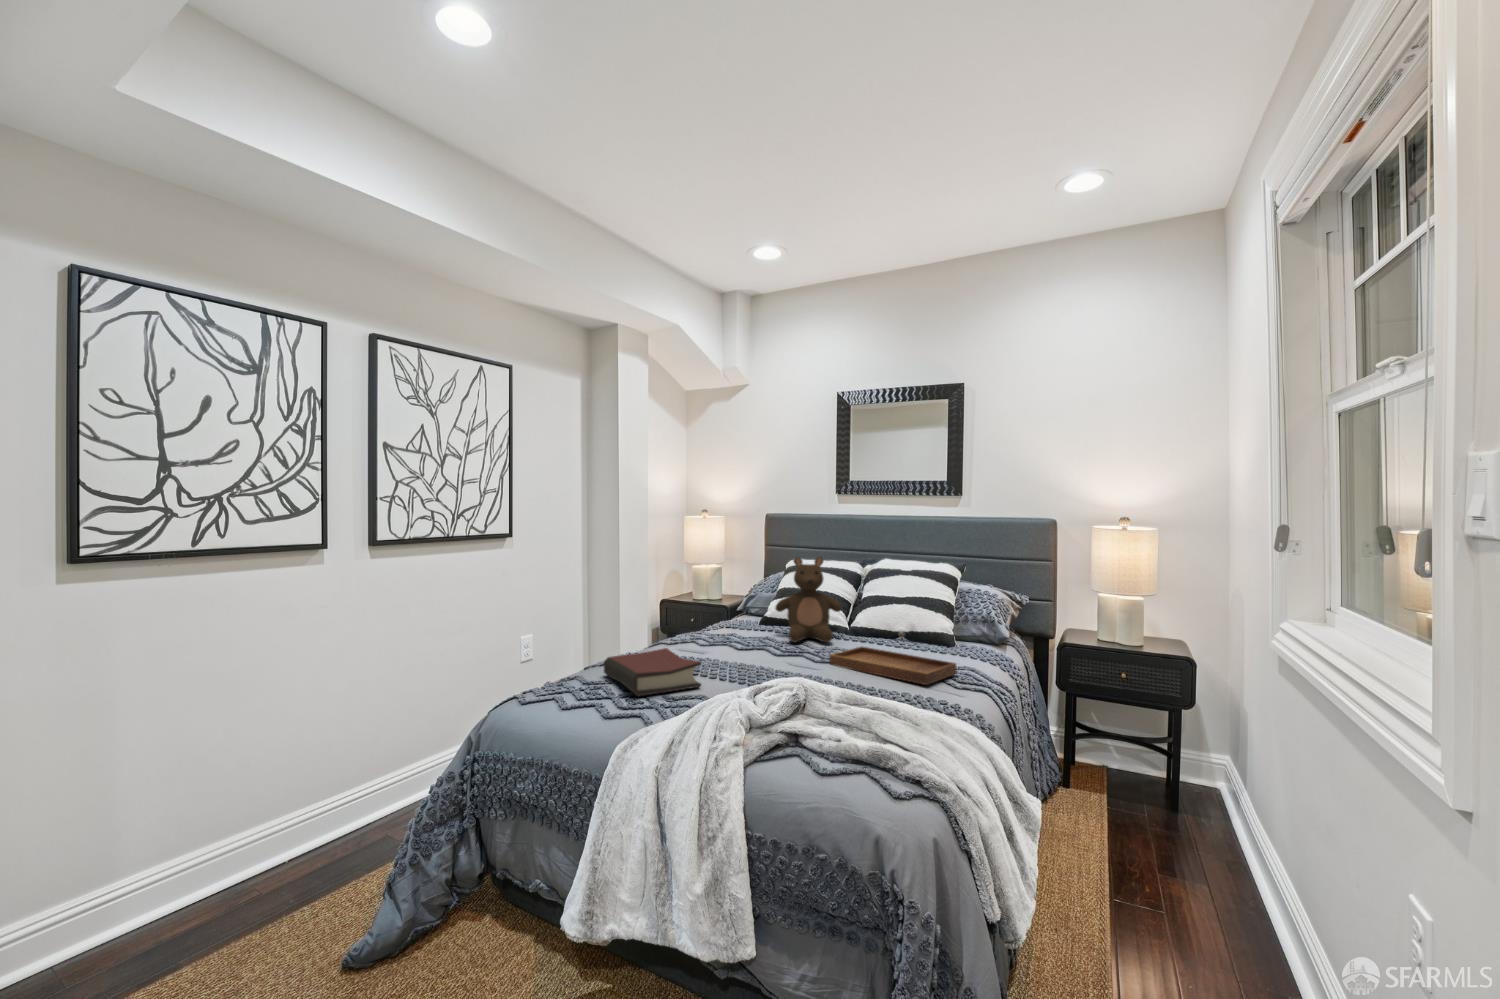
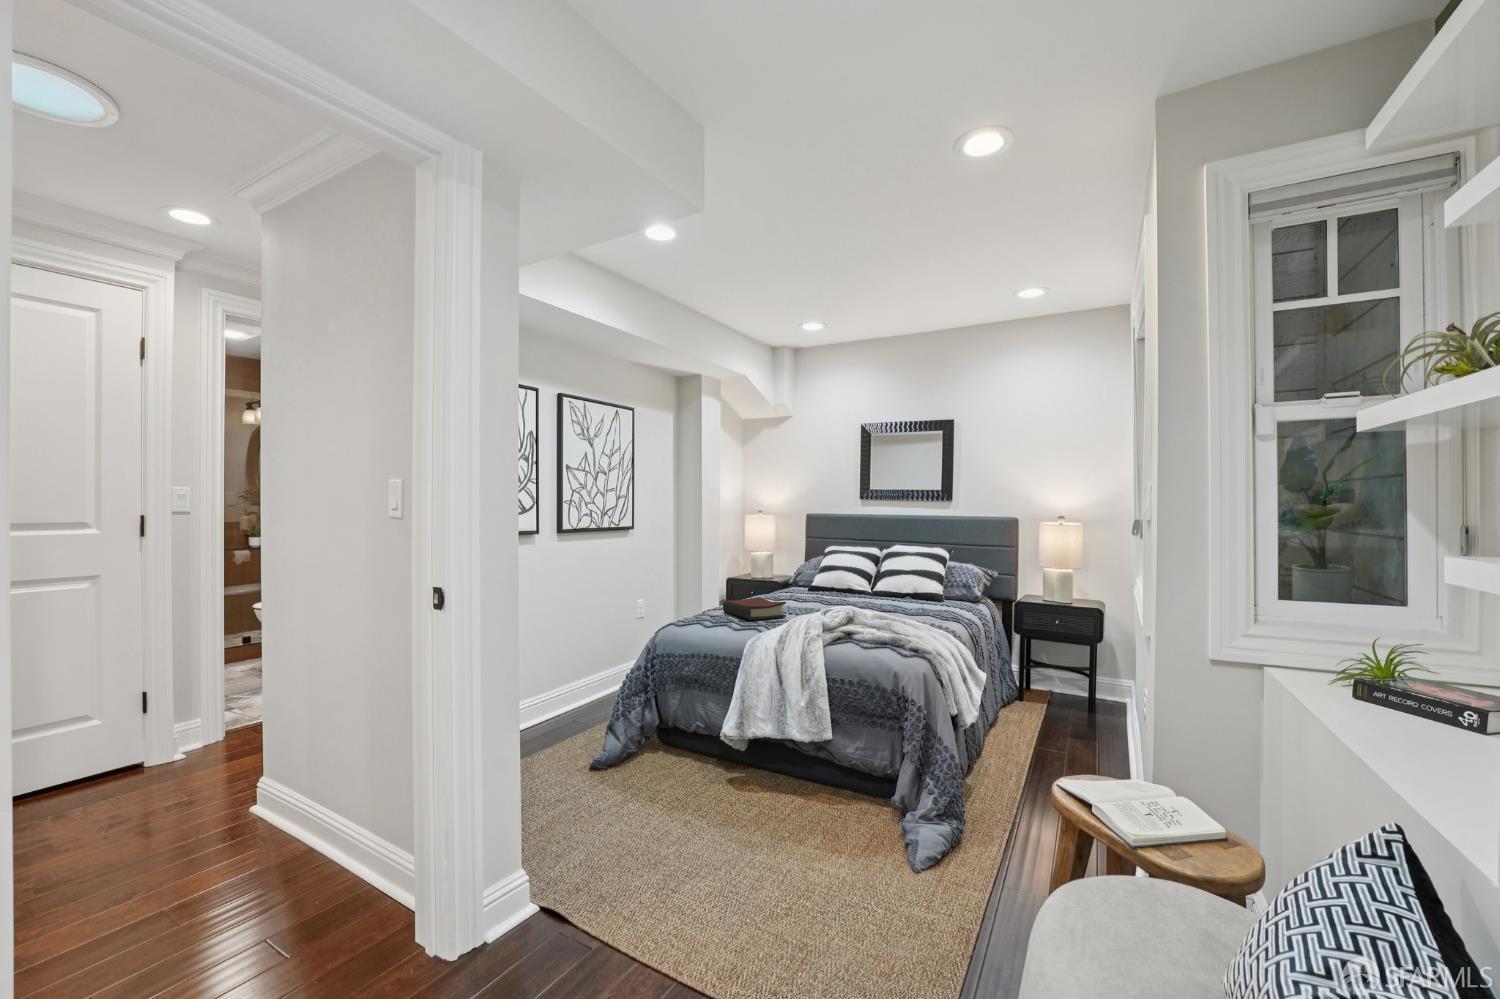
stuffed bear: present [776,557,841,642] -> none [822,542,867,599]
tray: present [830,631,956,685] -> none [861,587,942,617]

